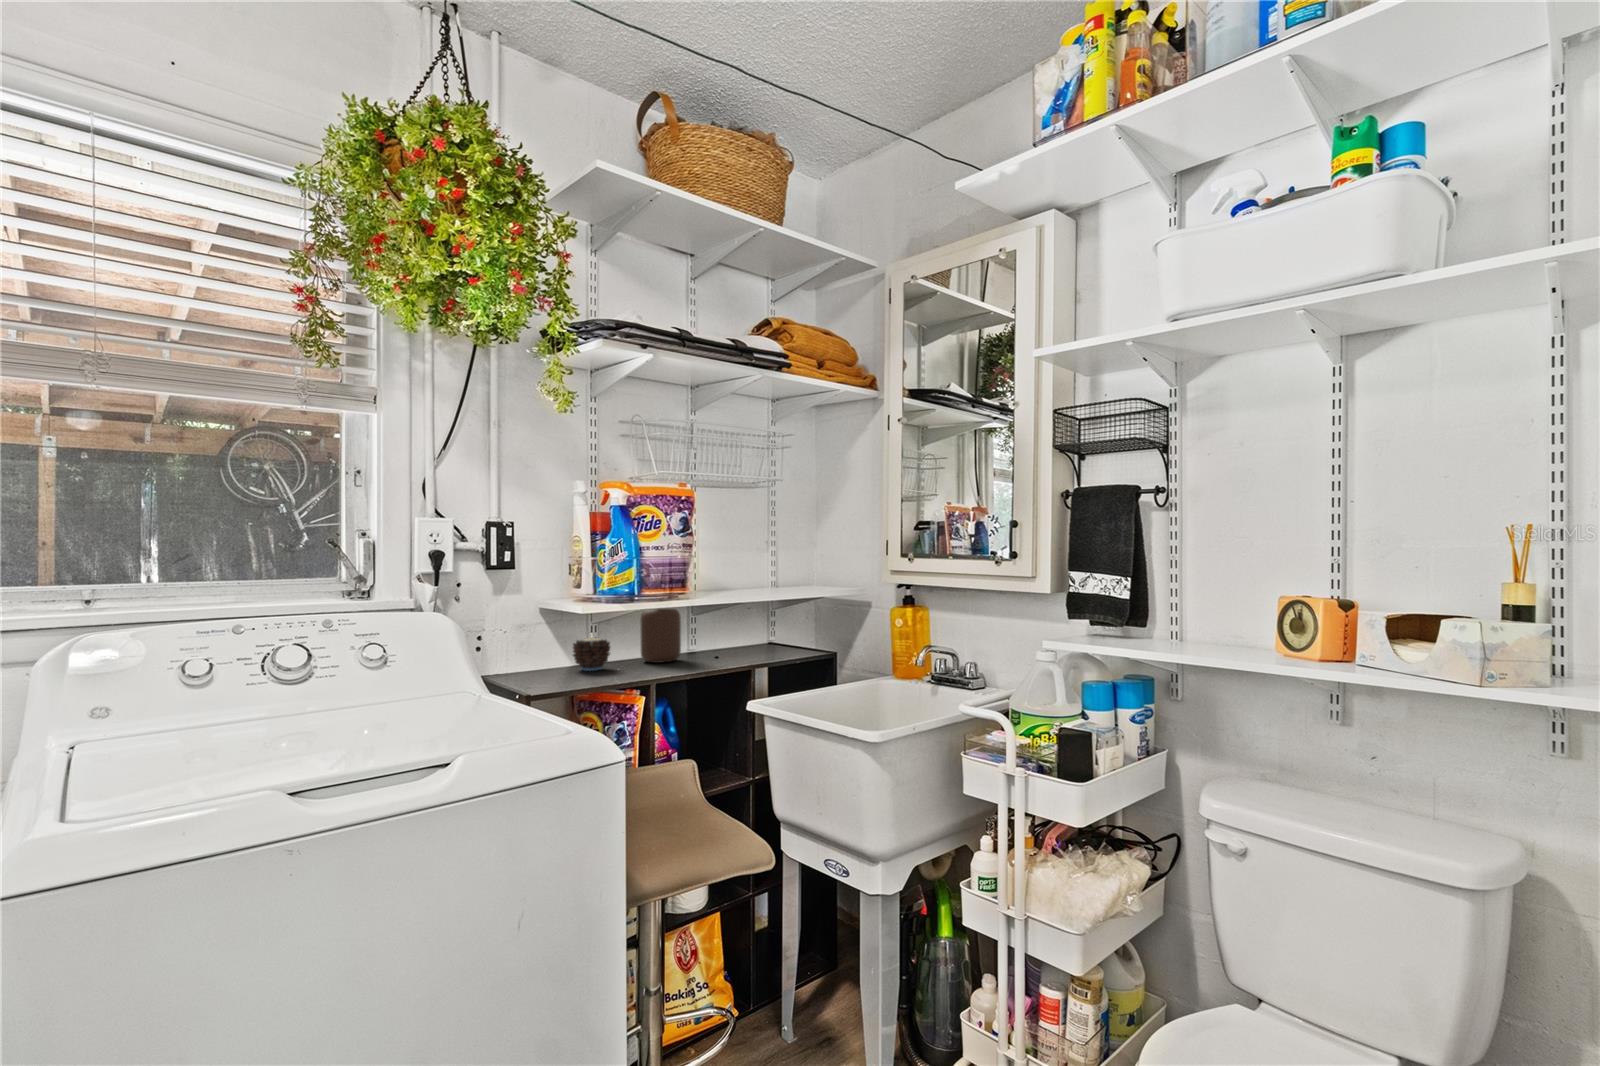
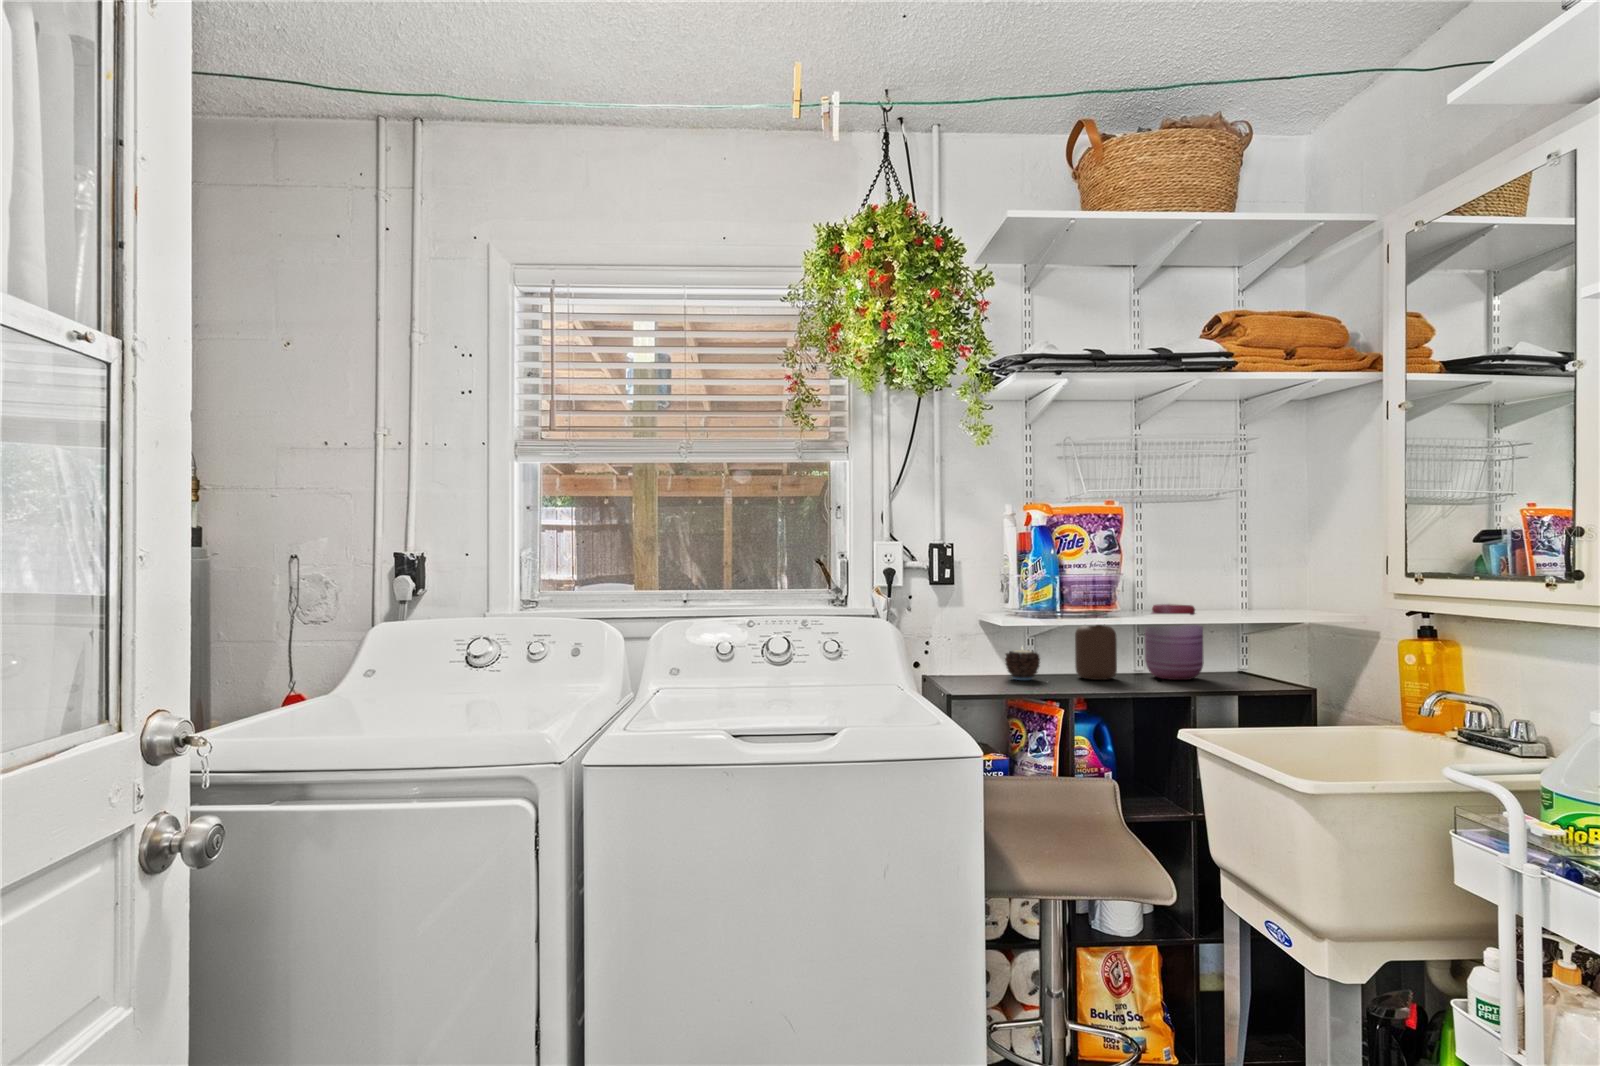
jar: none [700,585,751,655] -> present [1145,604,1204,680]

